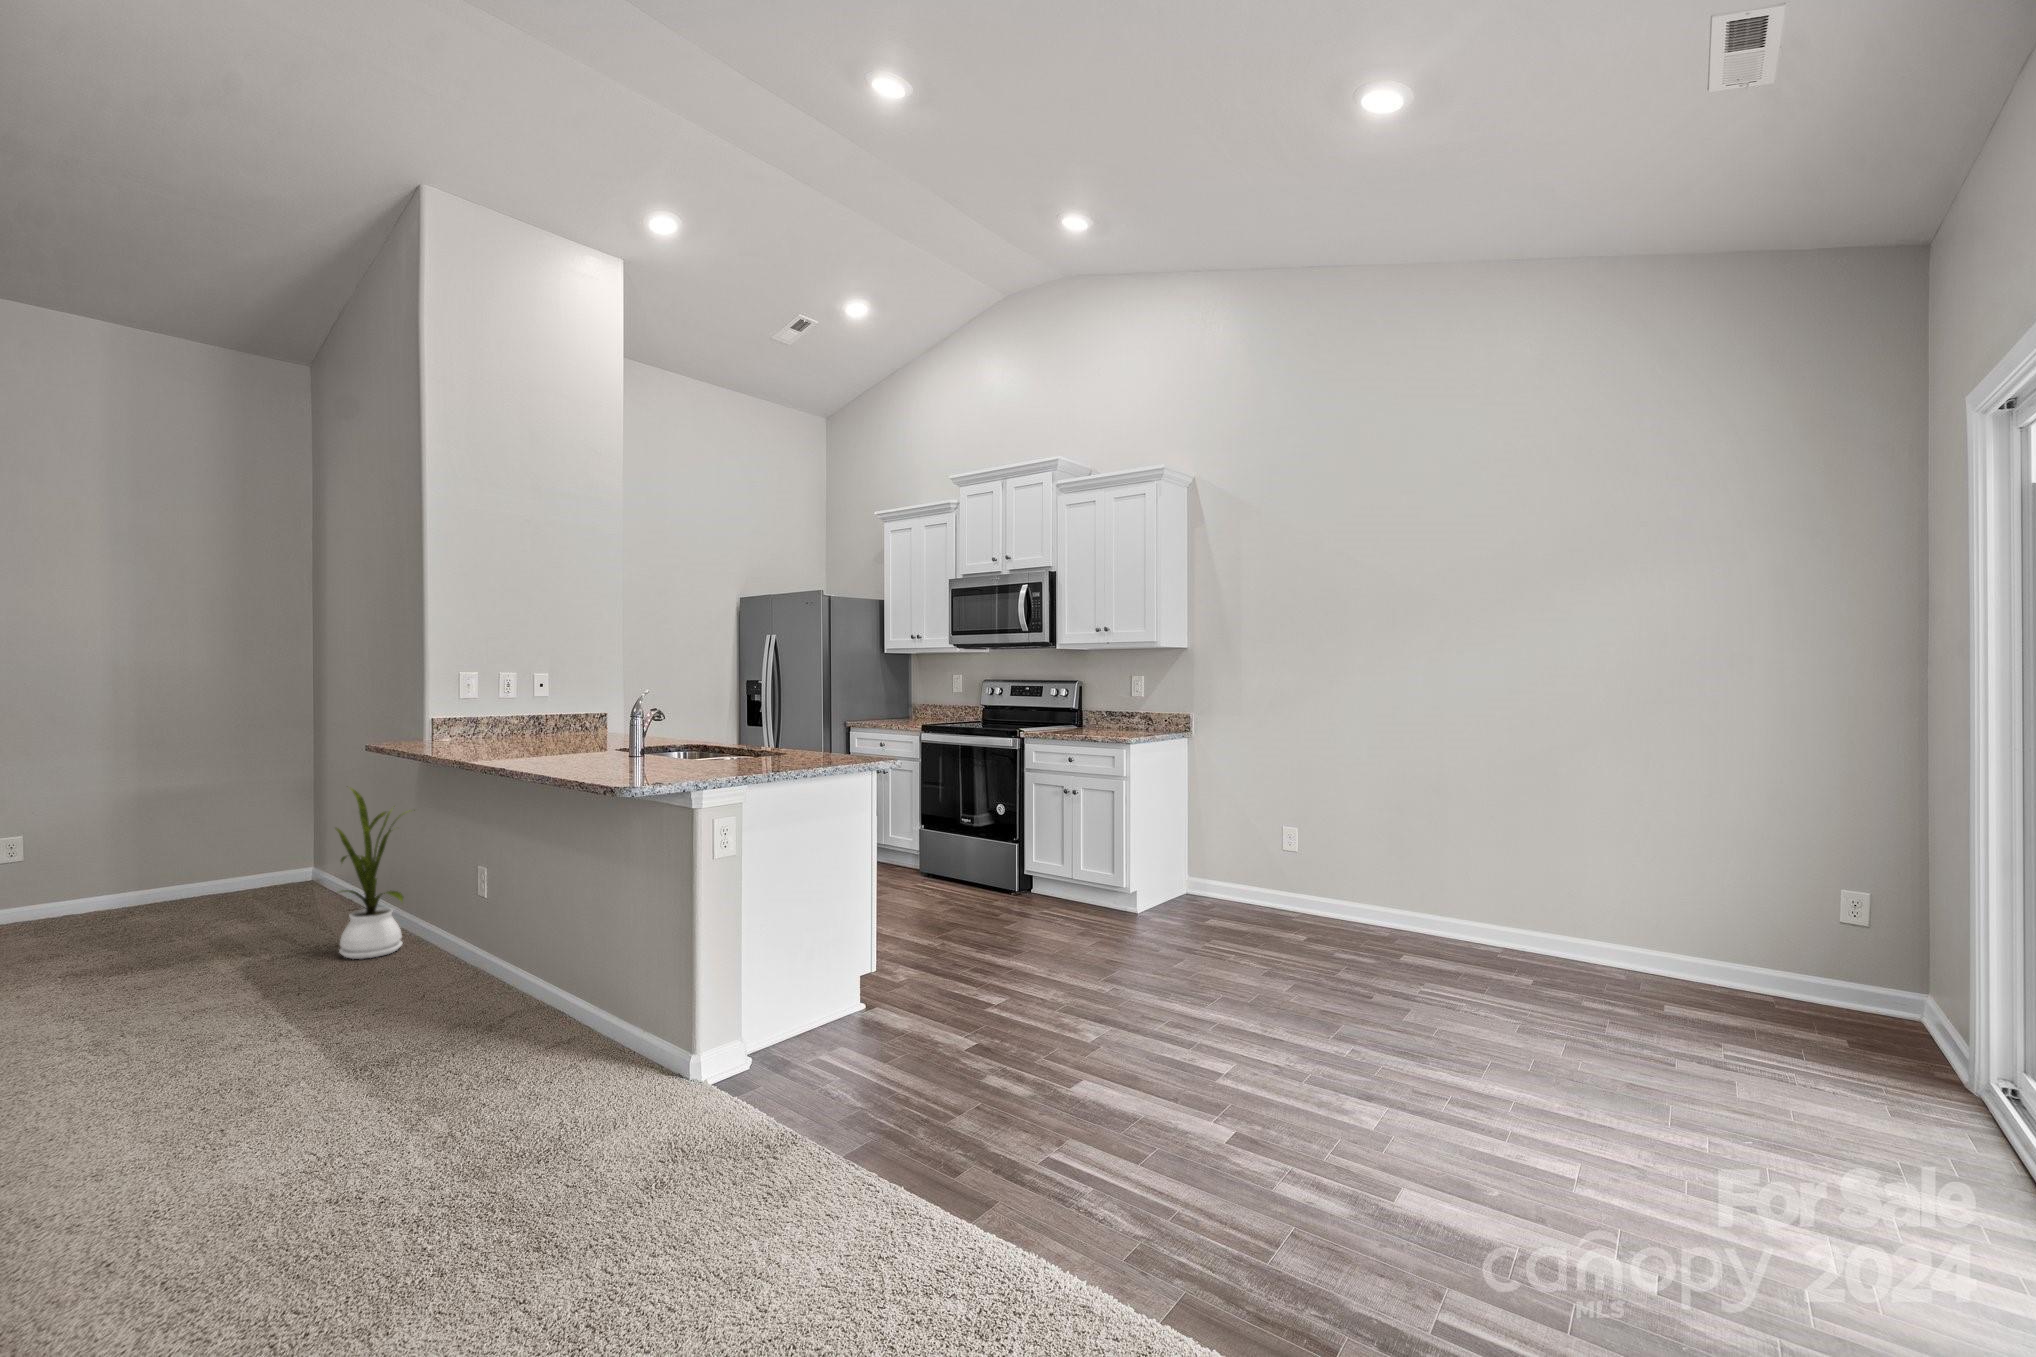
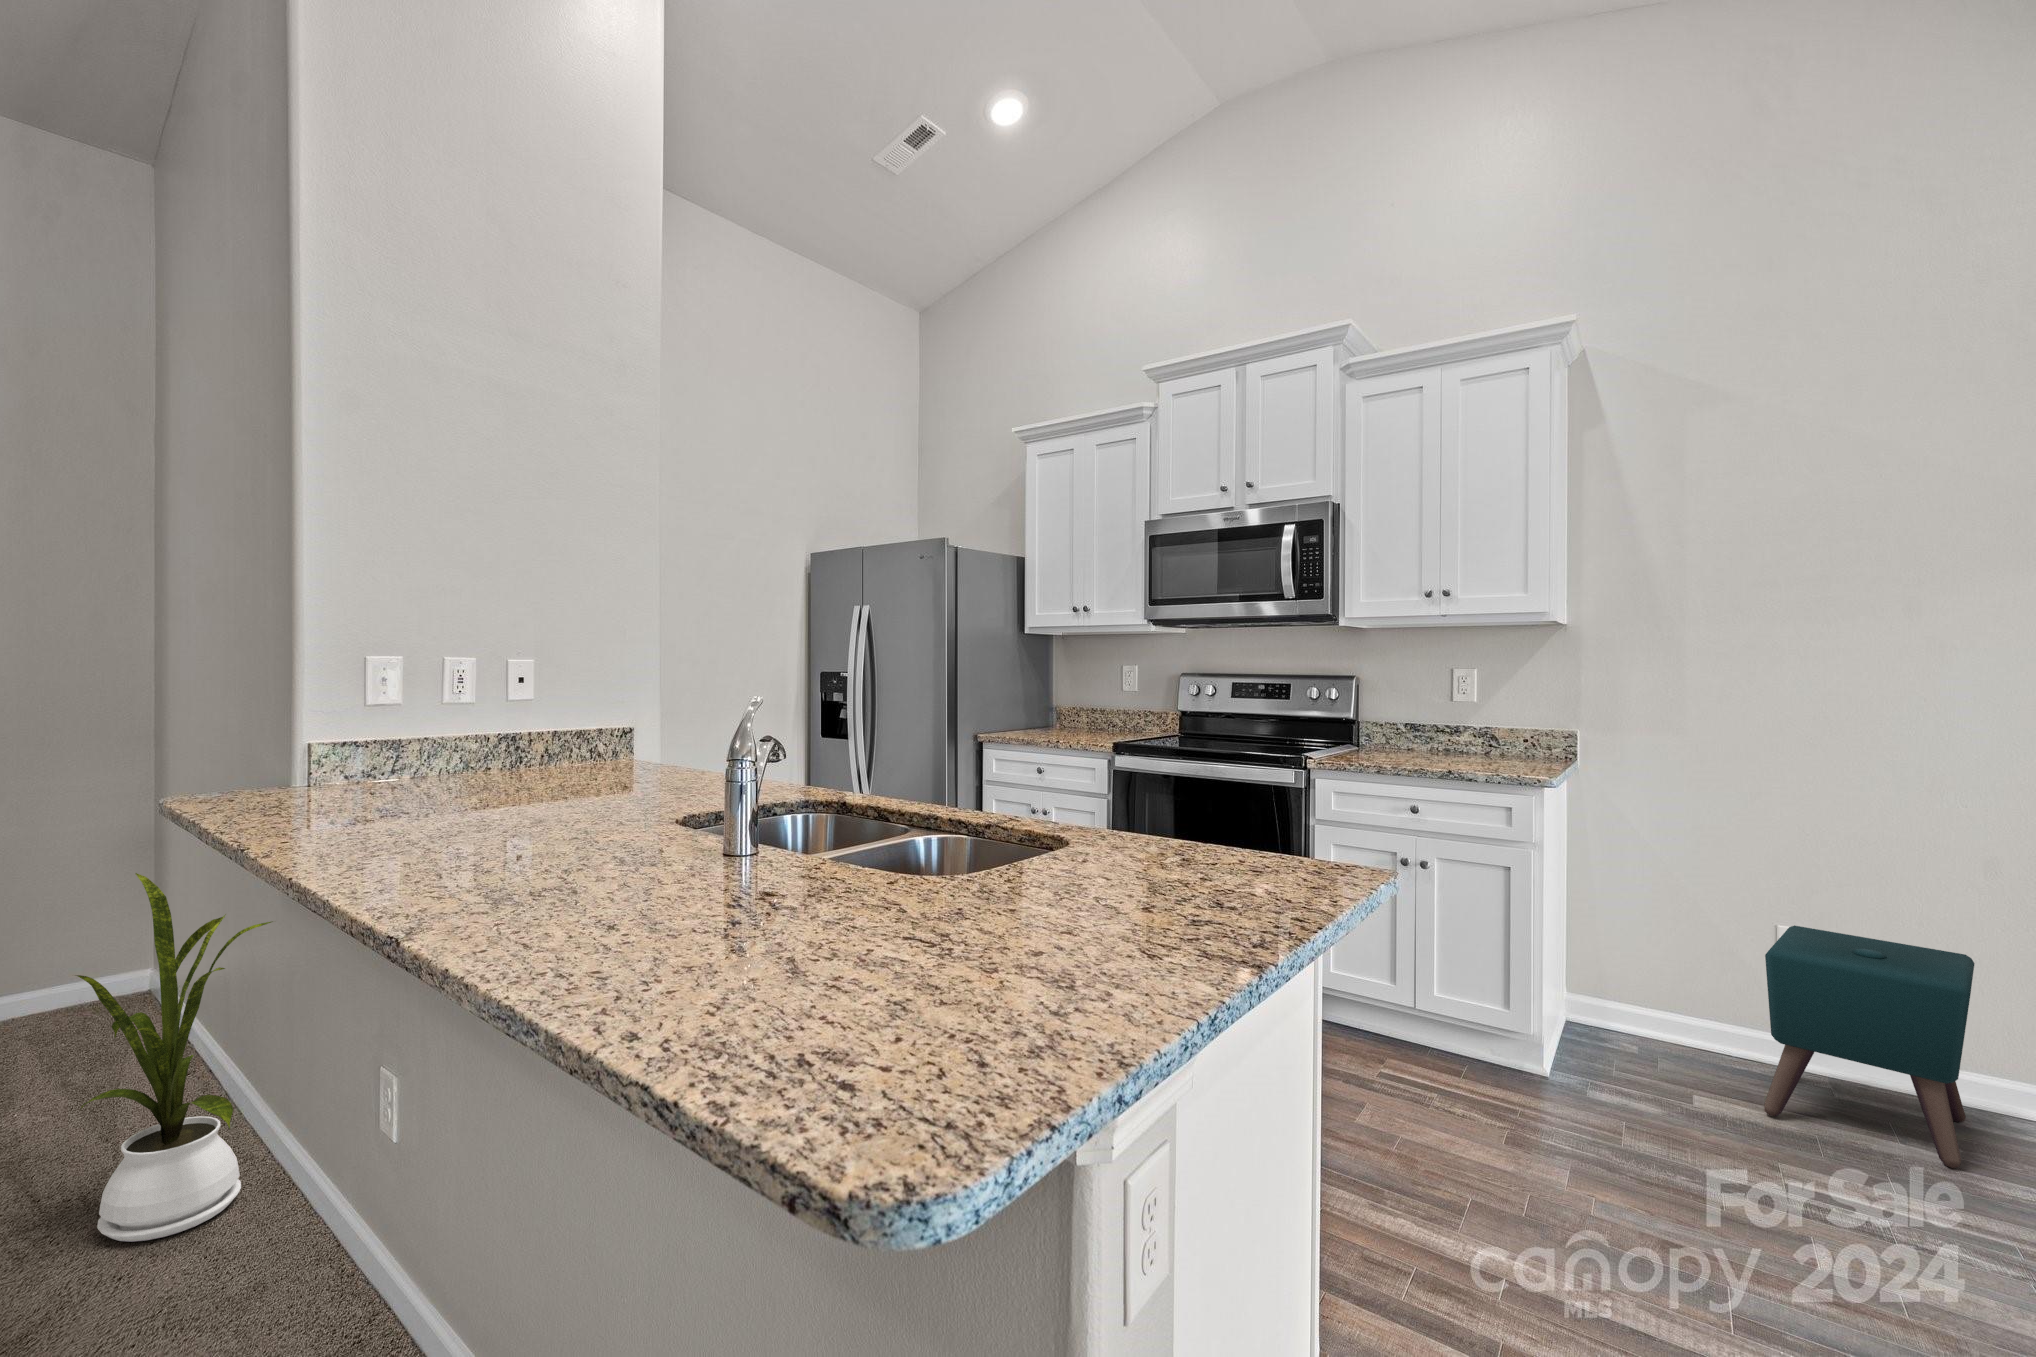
ottoman: none [1234,827,1347,944] -> present [1764,925,1974,1168]

